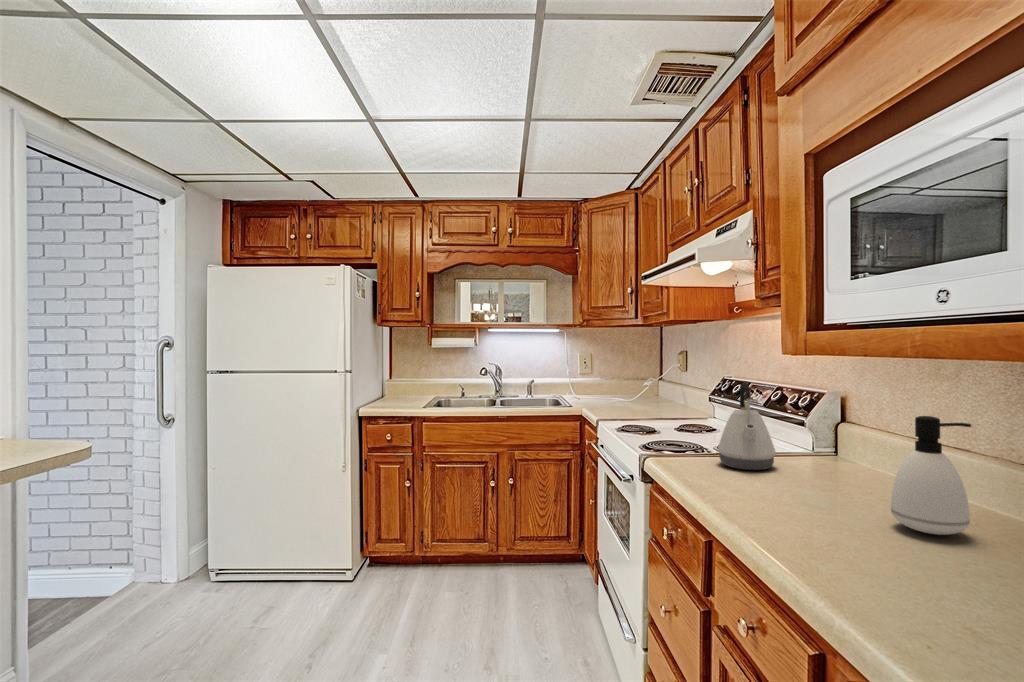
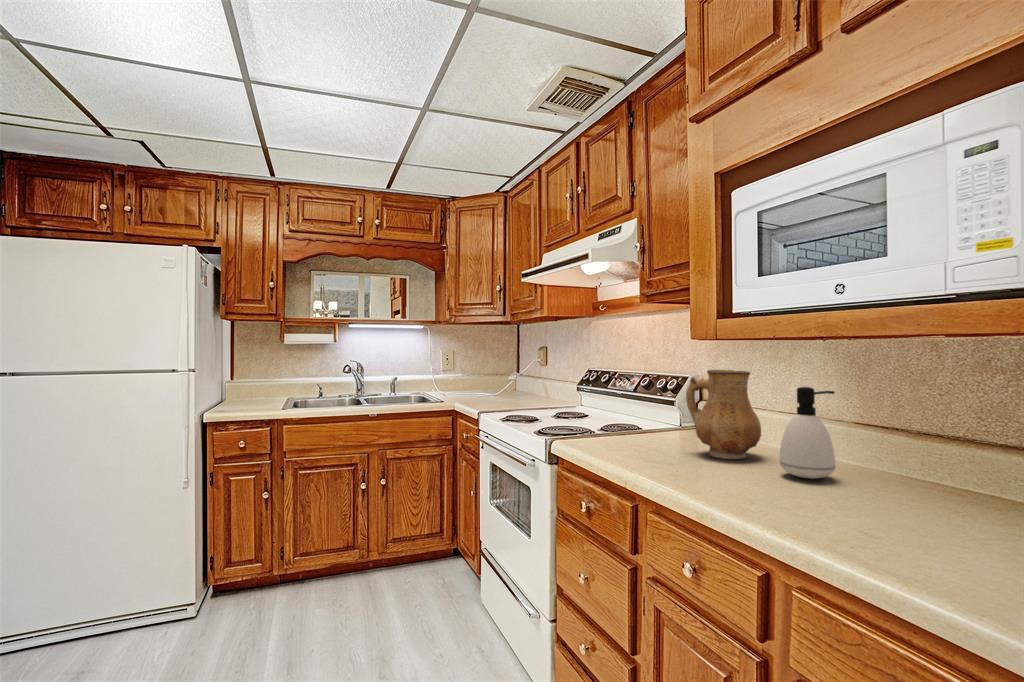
kettle: present [718,381,776,470] -> none [617,368,665,445]
ceramic pitcher: none [791,387,888,498] -> present [686,370,761,459]

